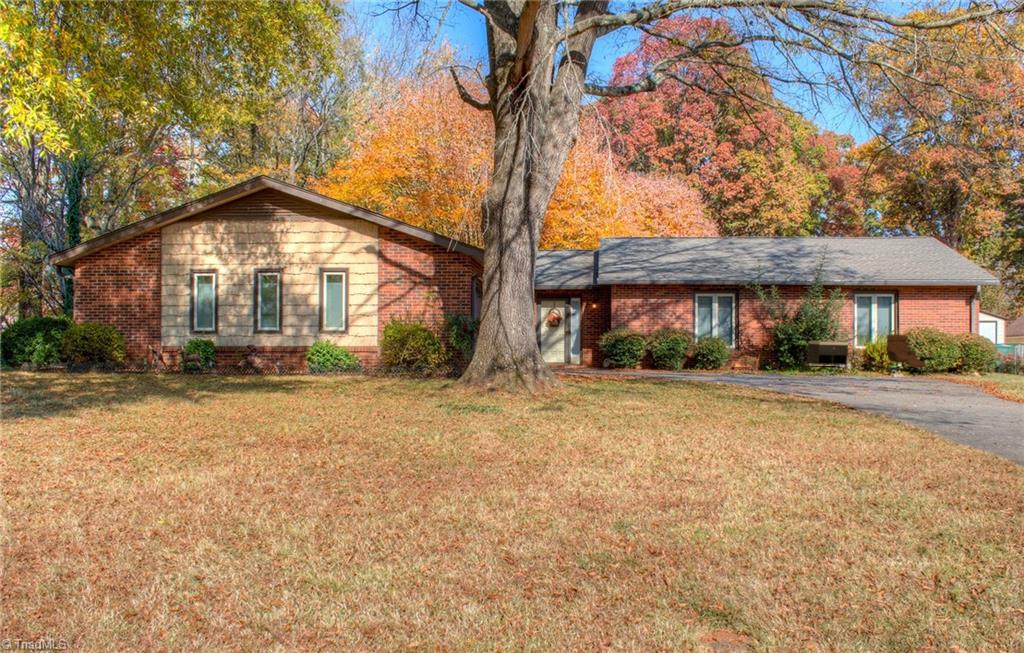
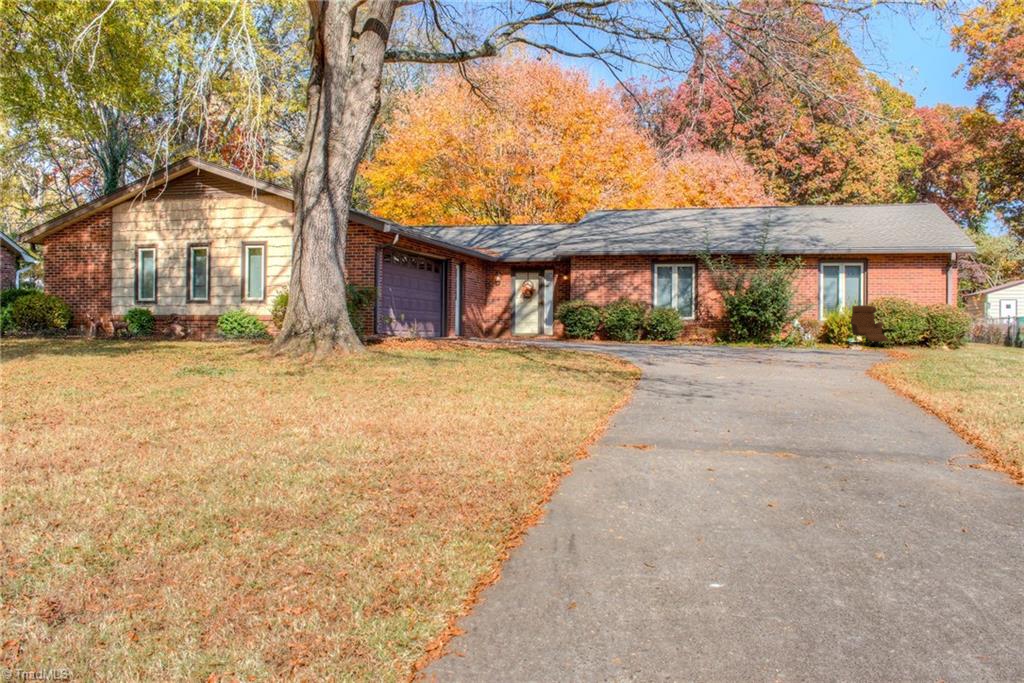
storage bench: present [808,341,849,367] -> none [764,313,807,341]

